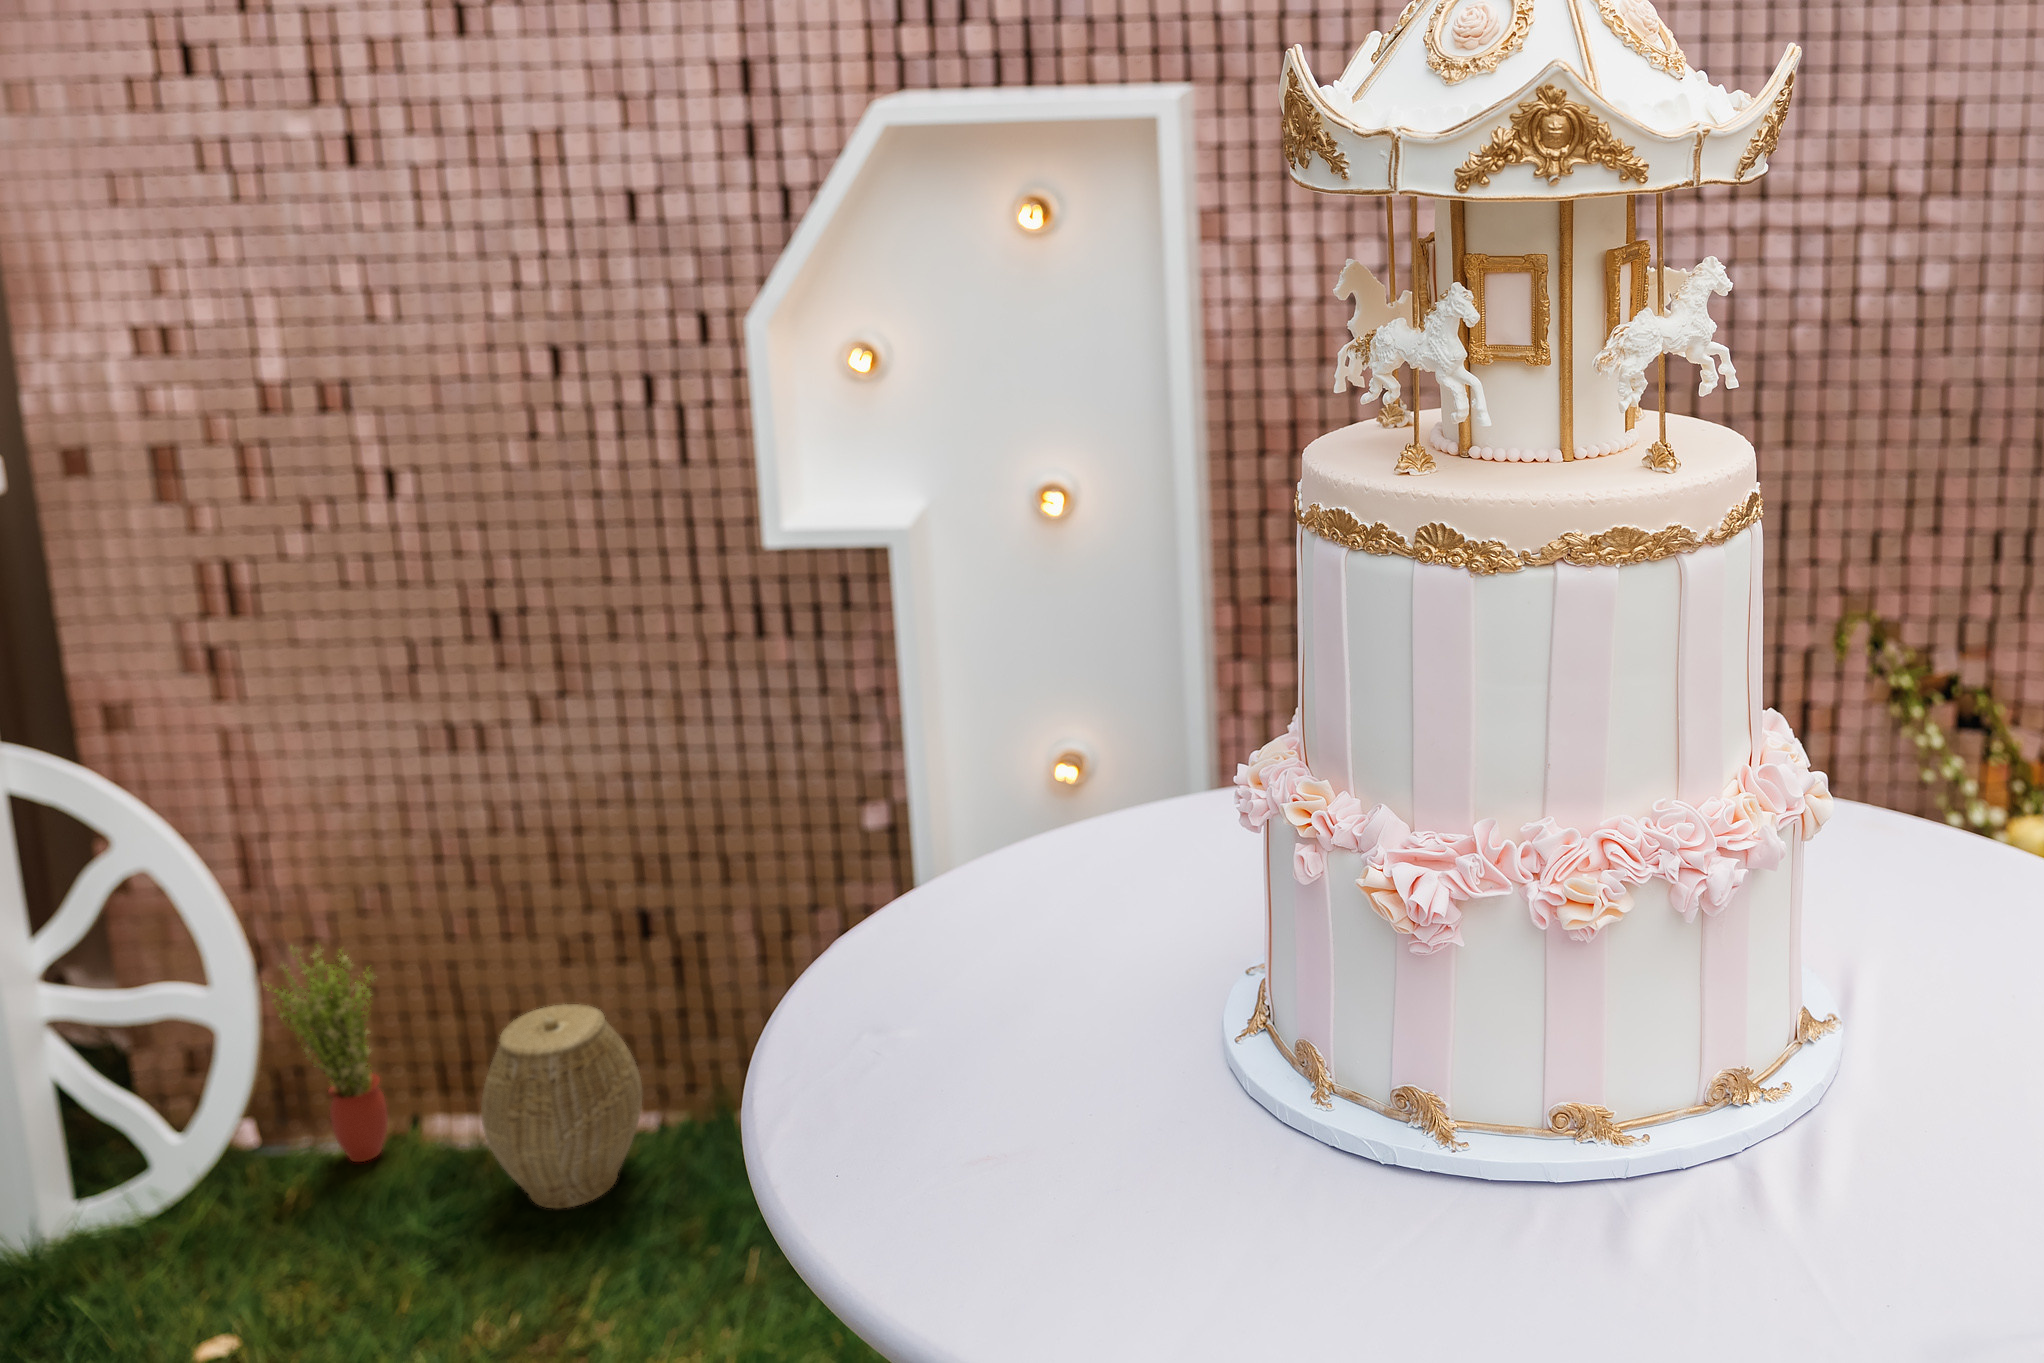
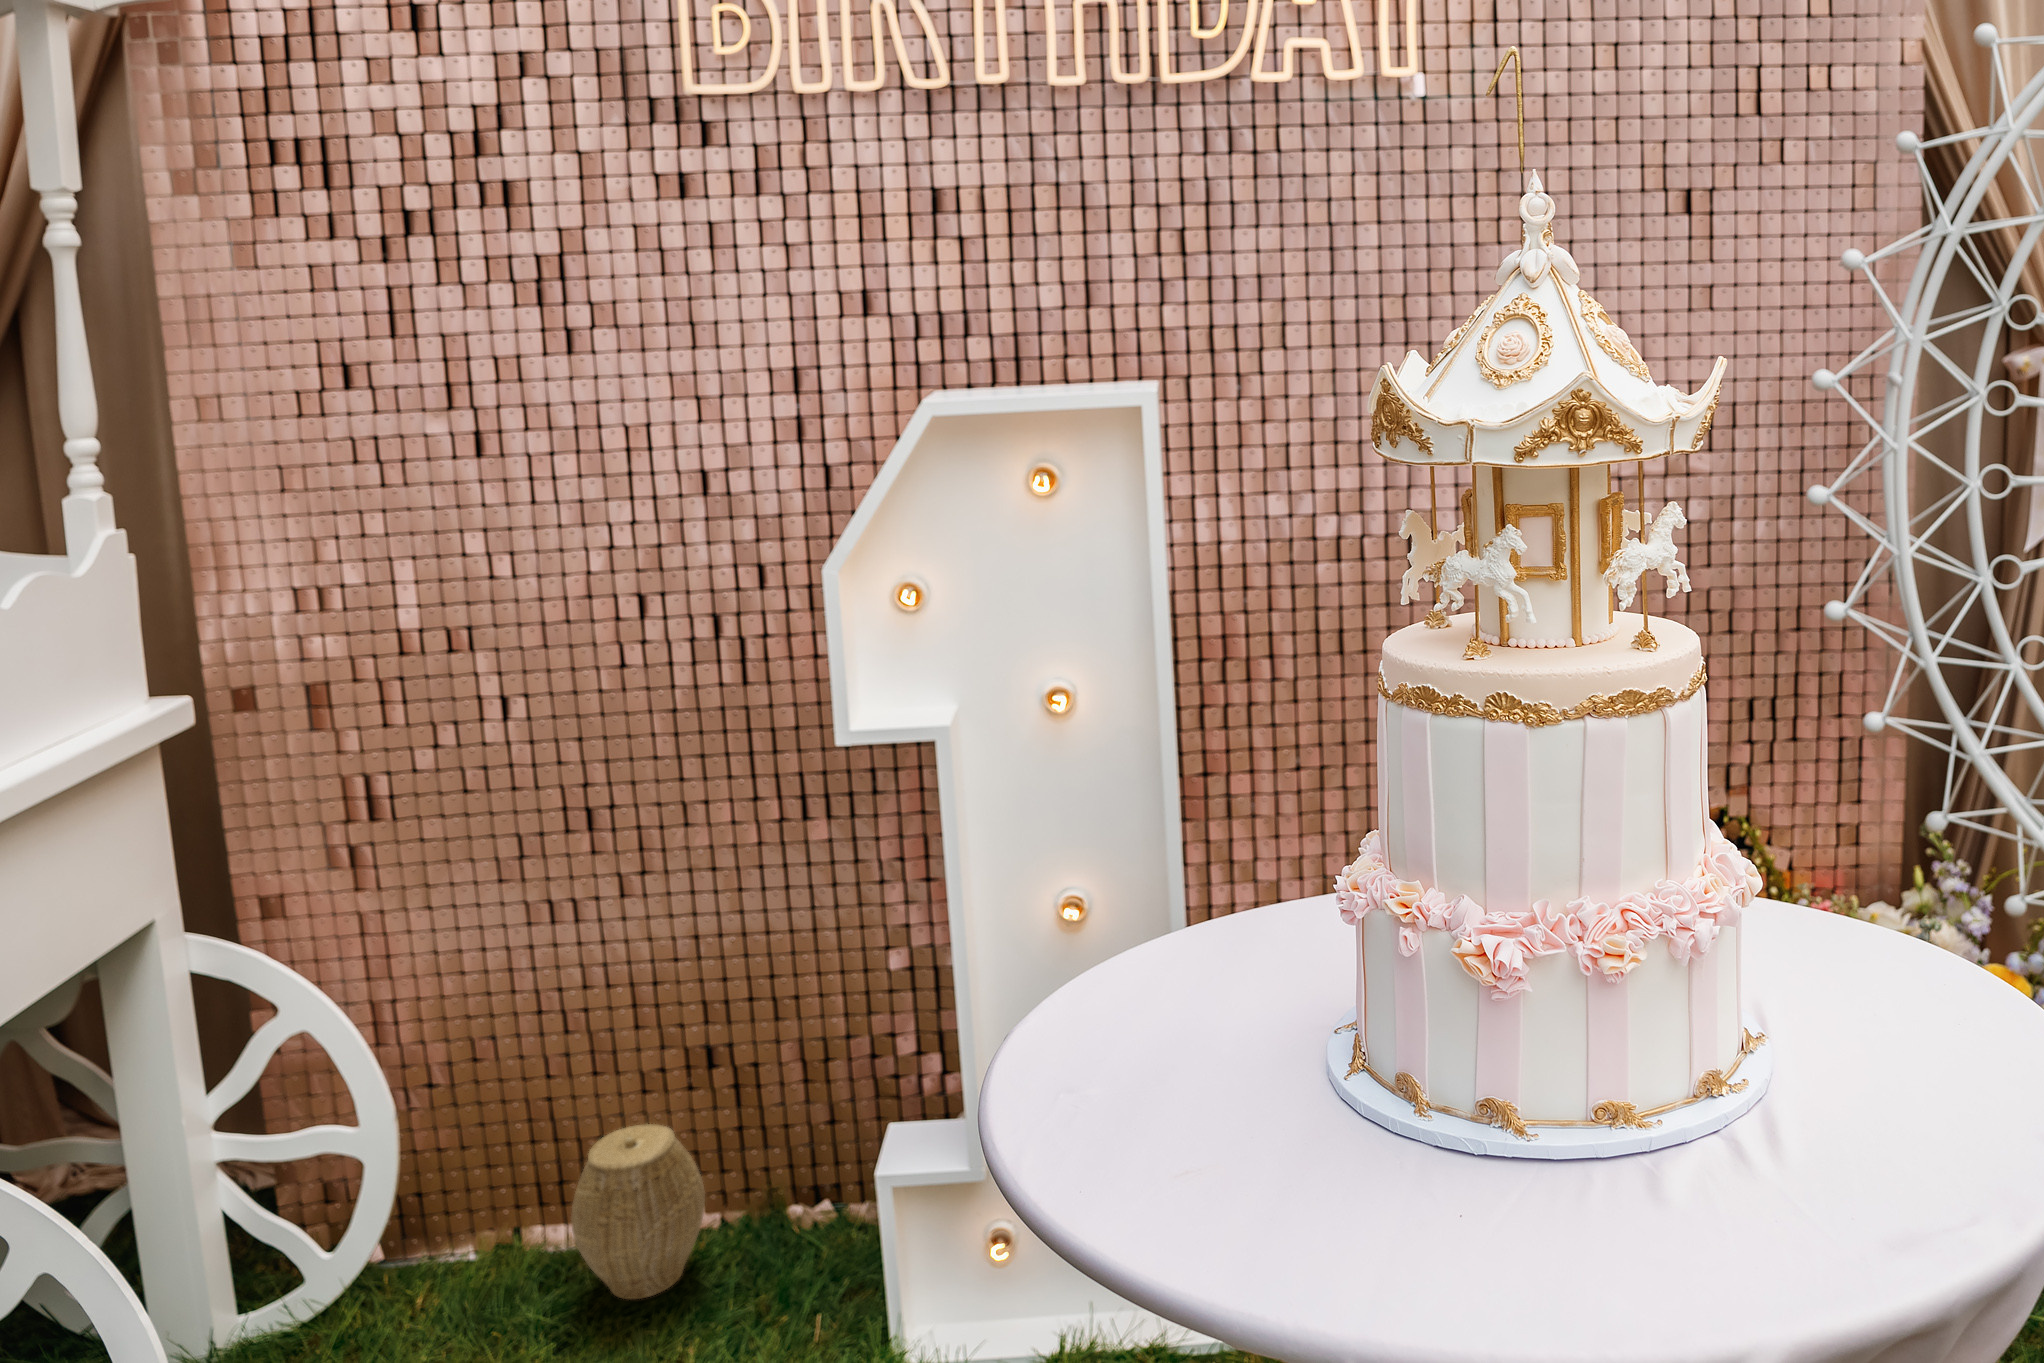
potted plant: present [265,944,388,1162] -> none [381,1085,483,1273]

